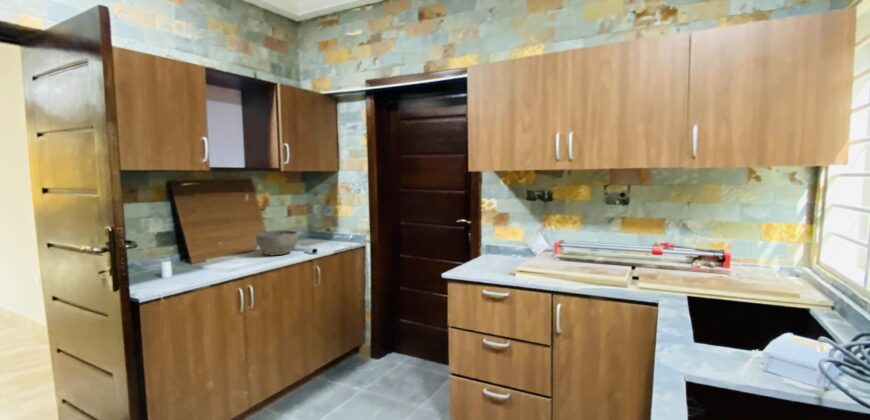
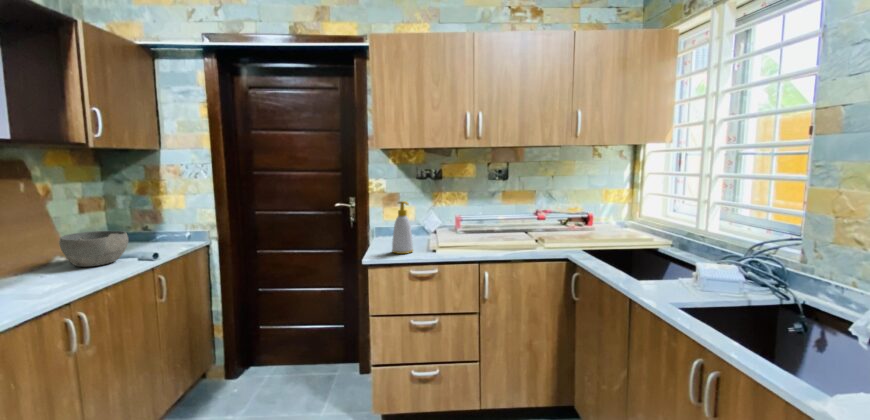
soap bottle: none [477,222,498,273] -> present [392,201,413,254]

